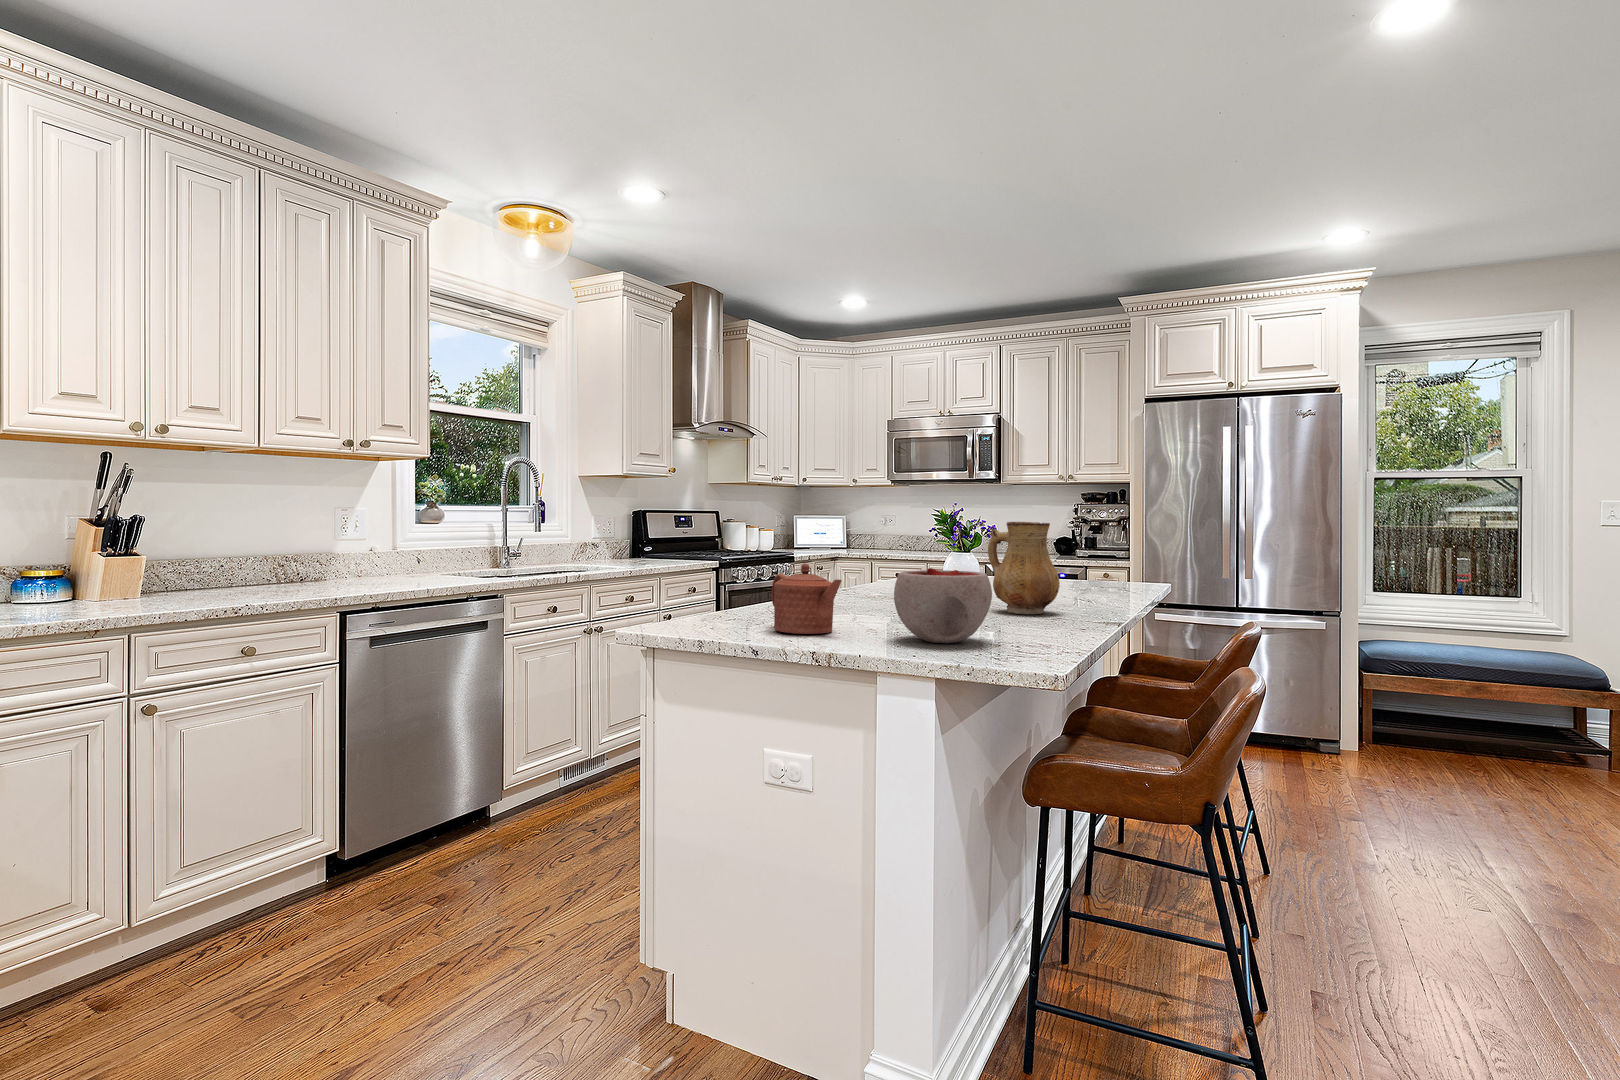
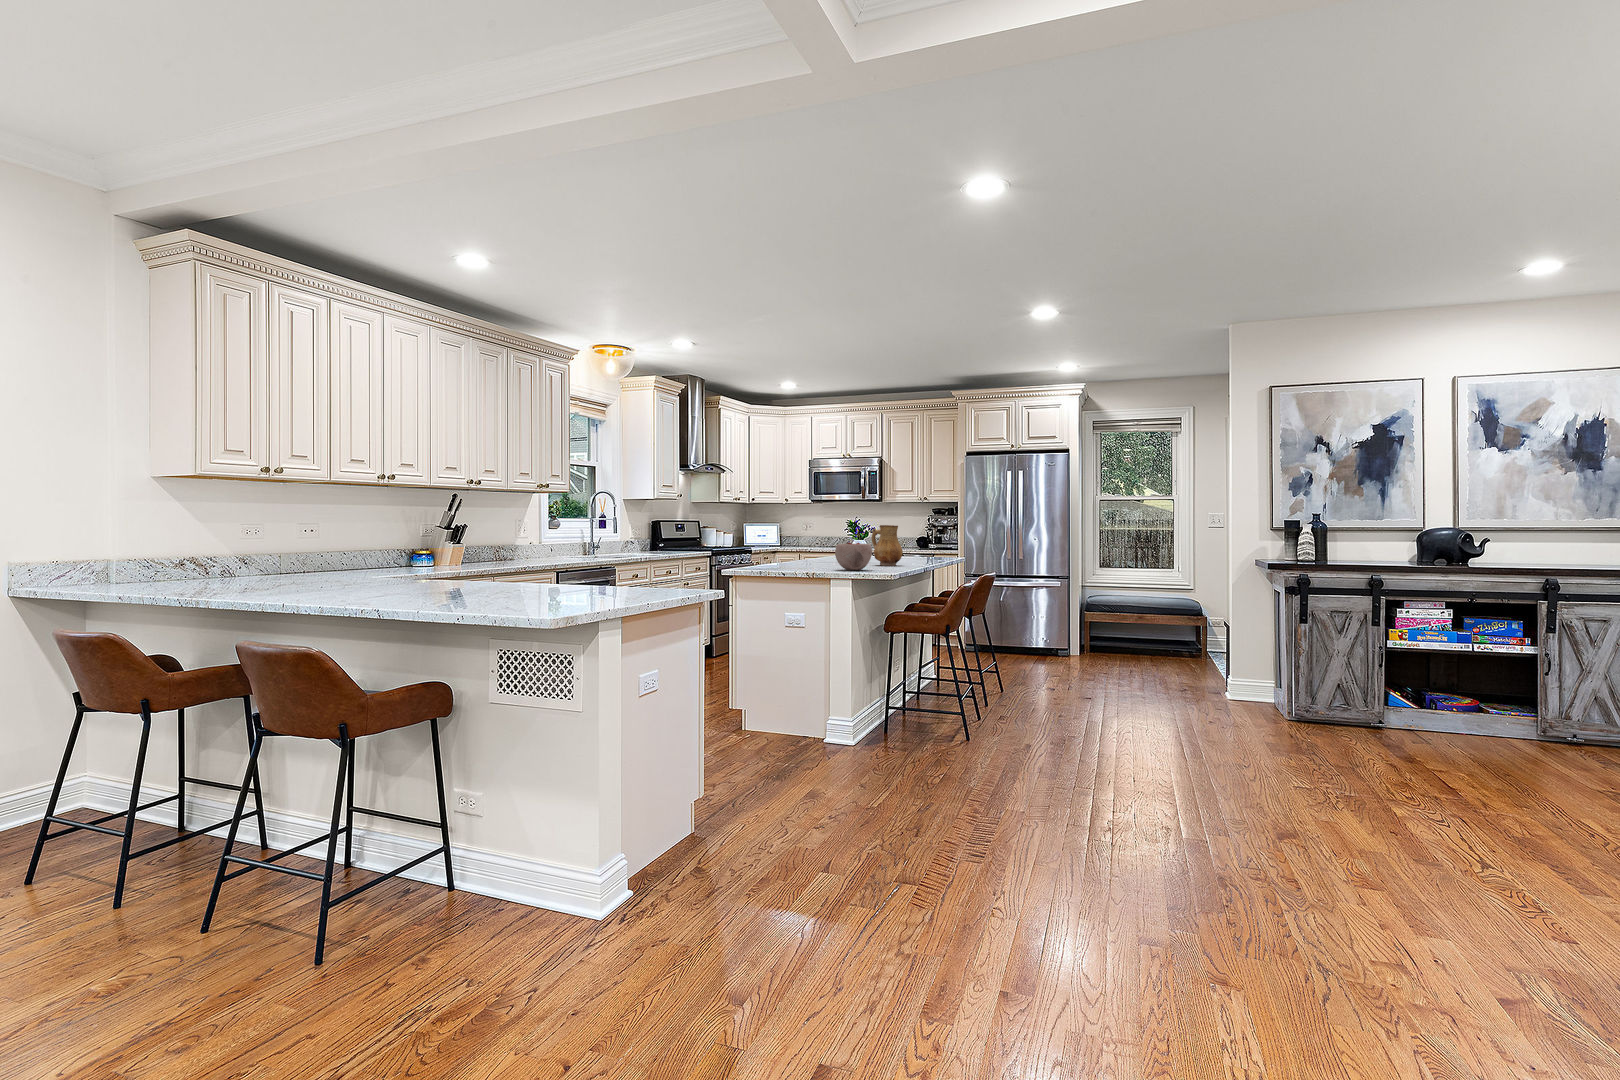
teapot: present [772,563,842,634] -> none [784,542,815,569]

